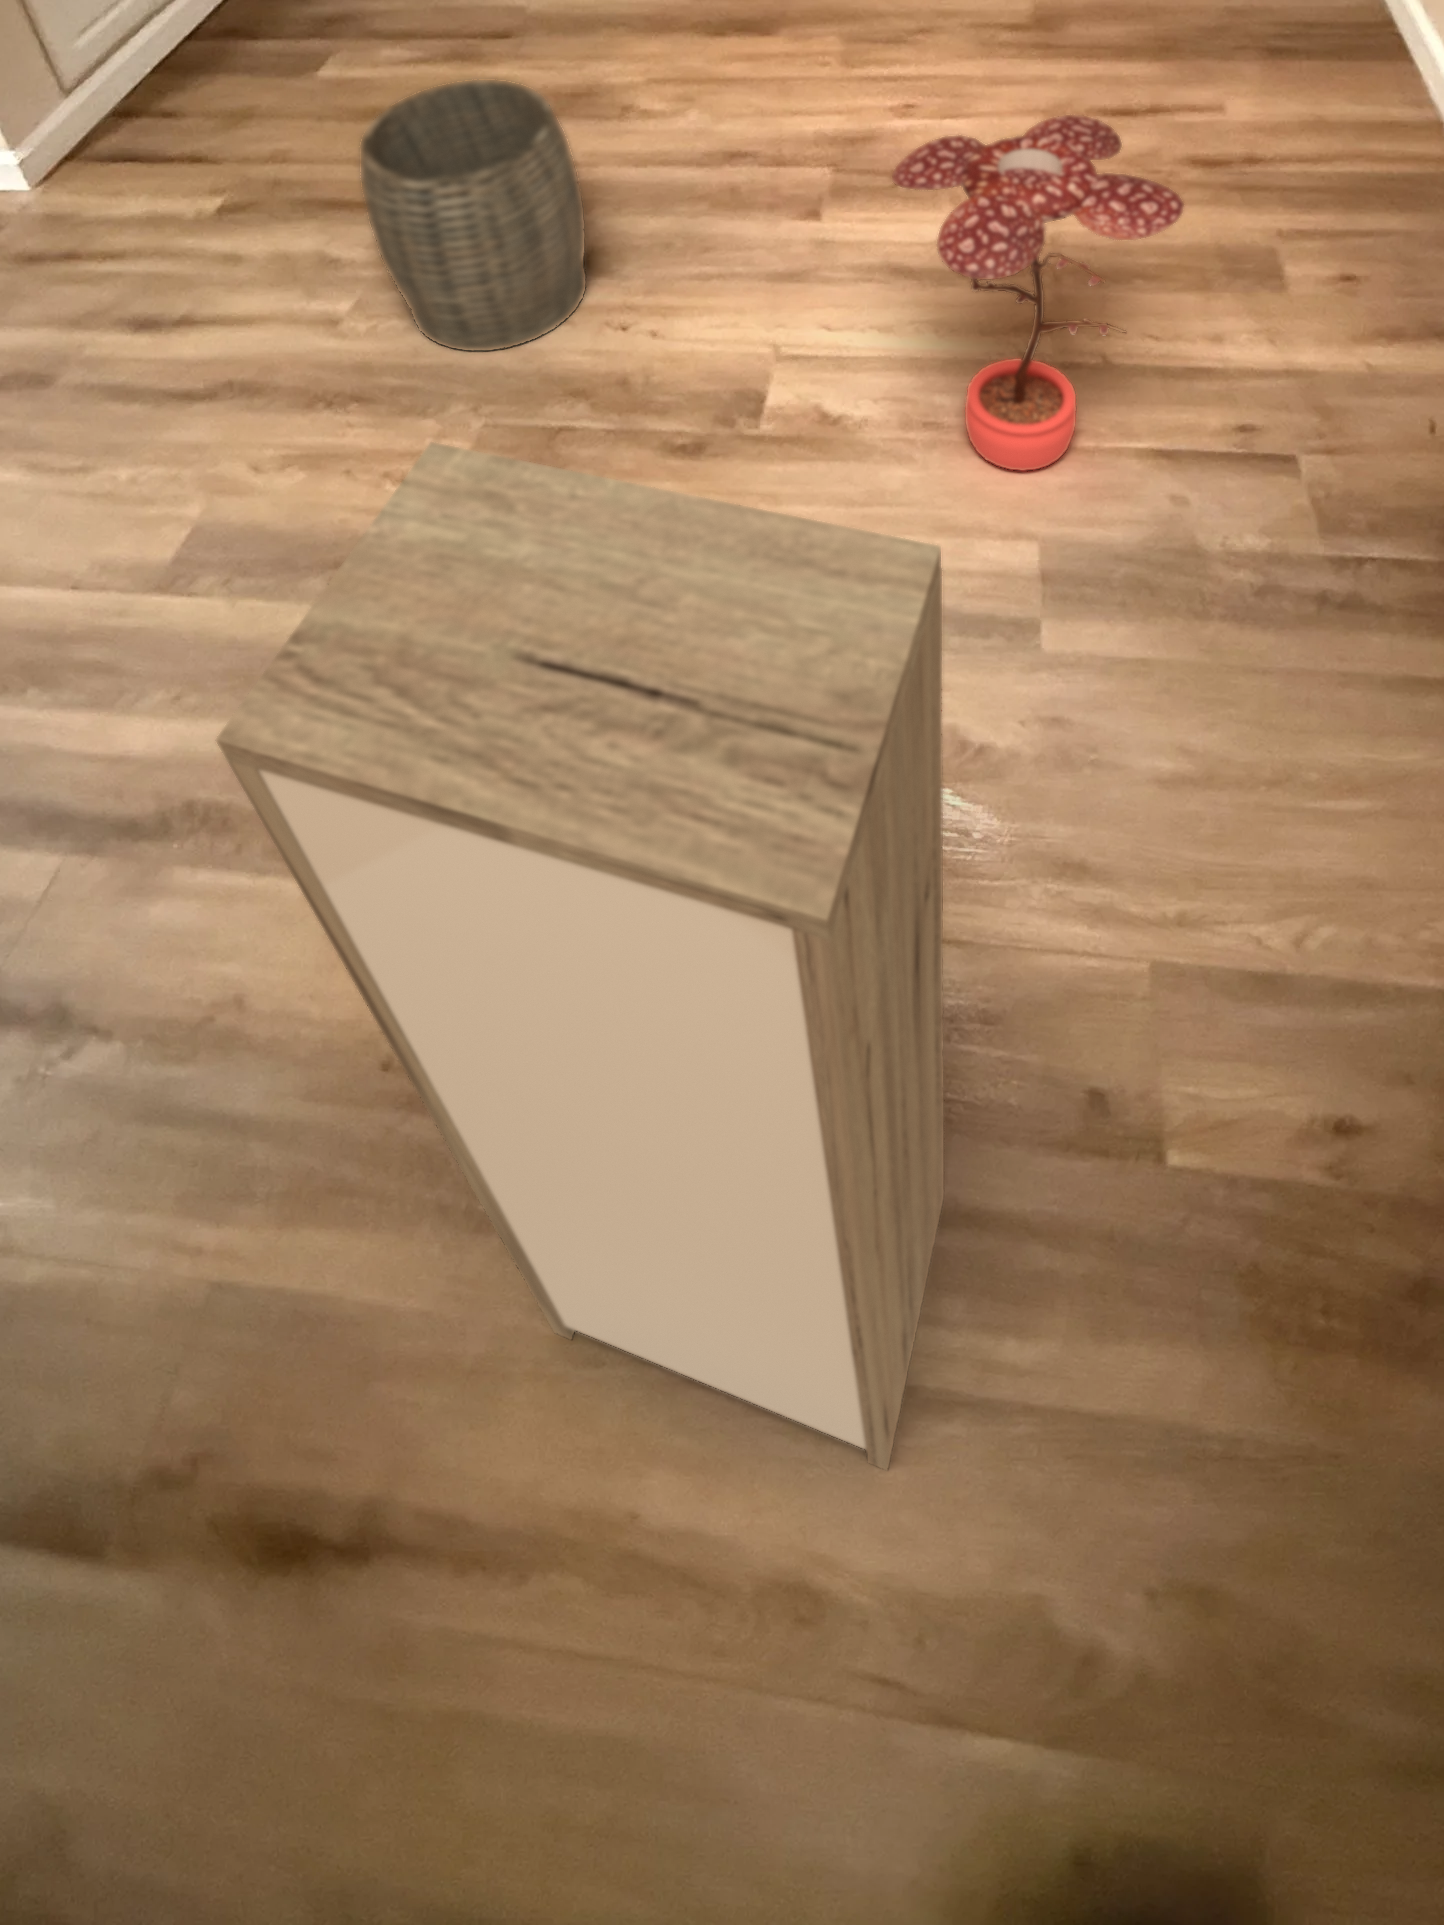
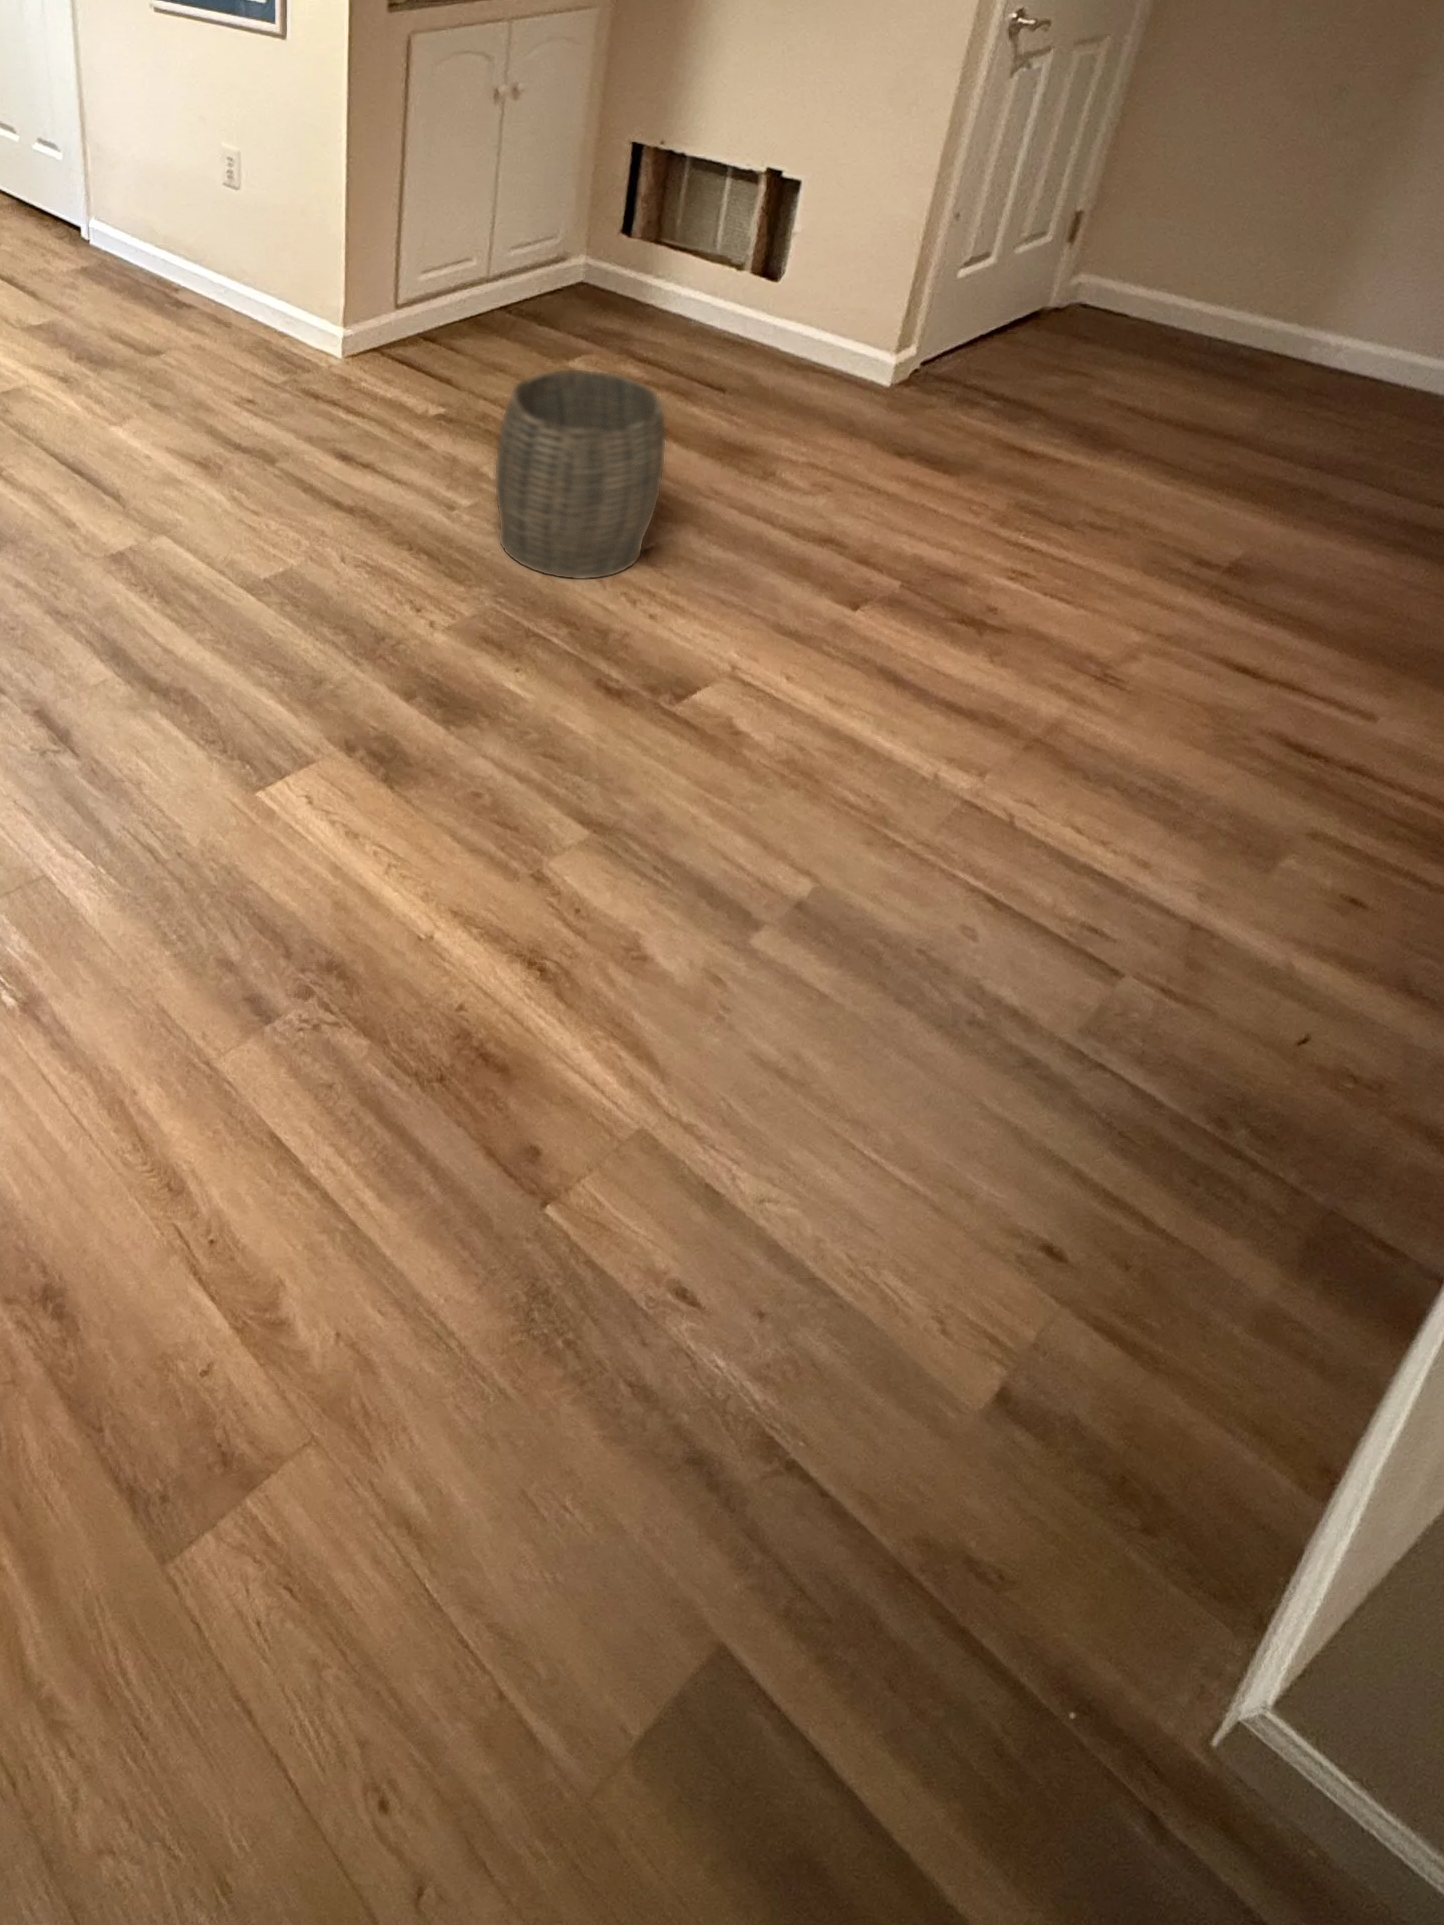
potted plant: present [892,115,1183,470] -> none [814,524,1060,844]
storage cabinet: present [216,442,944,1470] -> none [116,384,436,1188]

